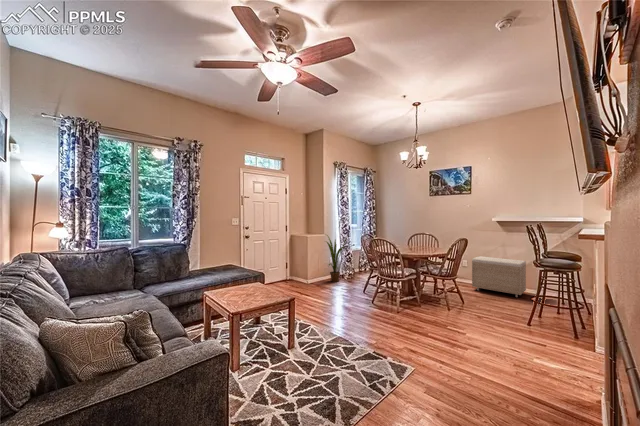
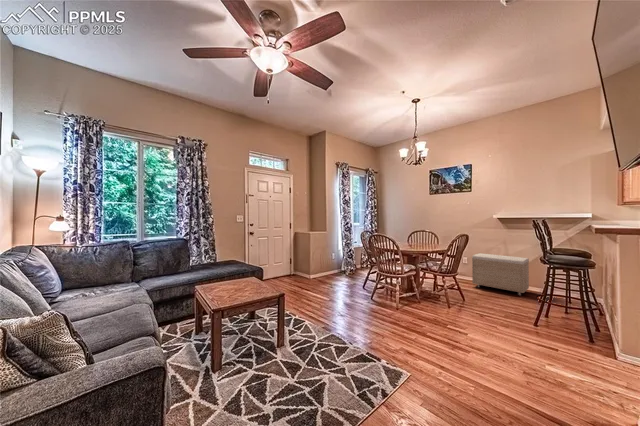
house plant: present [326,237,347,282] -> none [325,230,350,277]

